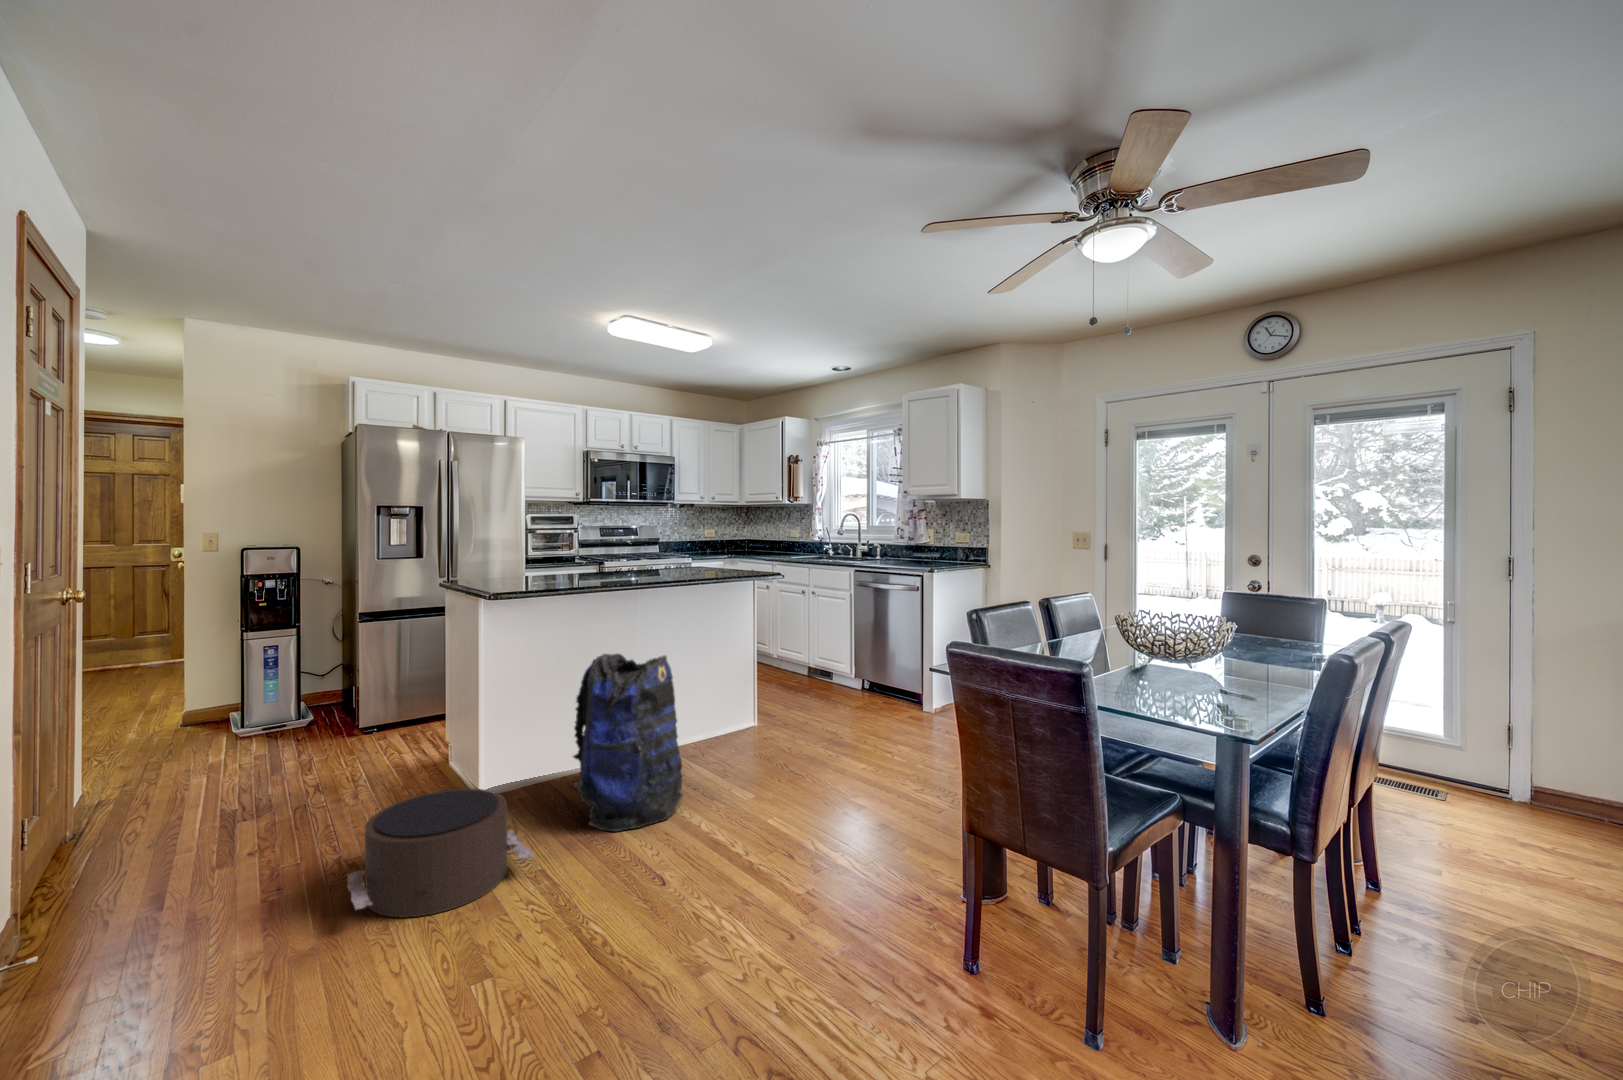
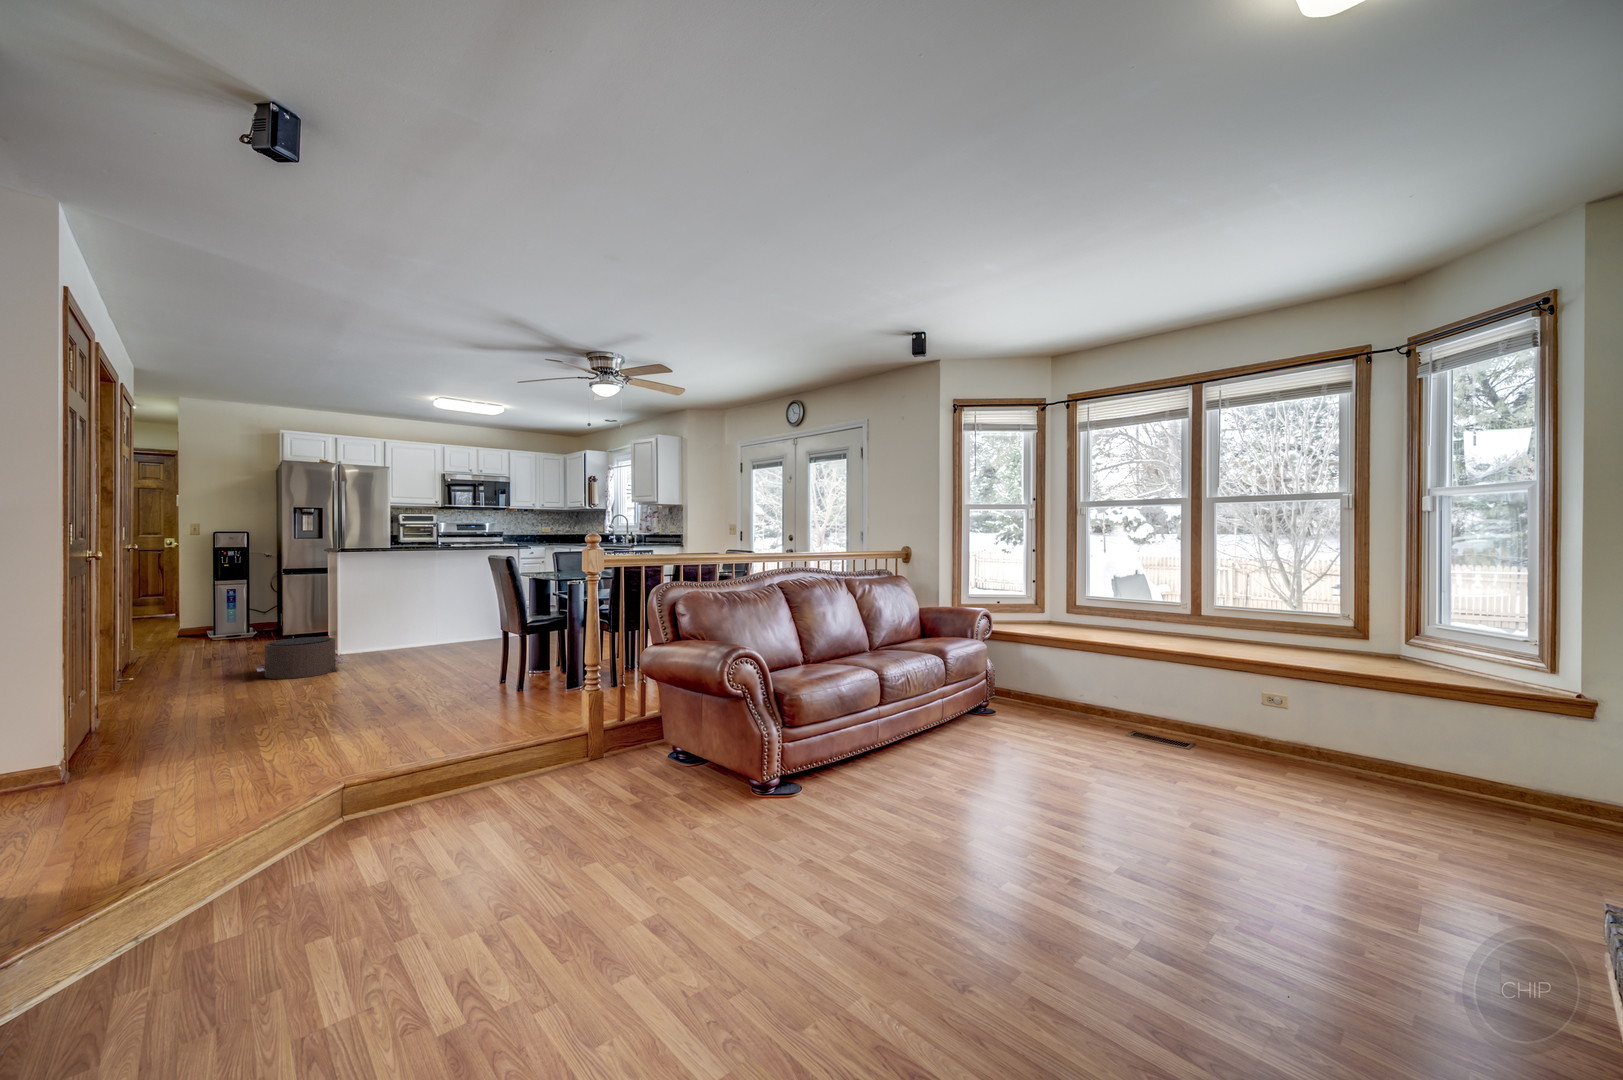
backpack: present [573,654,683,831] -> none [376,581,445,662]

